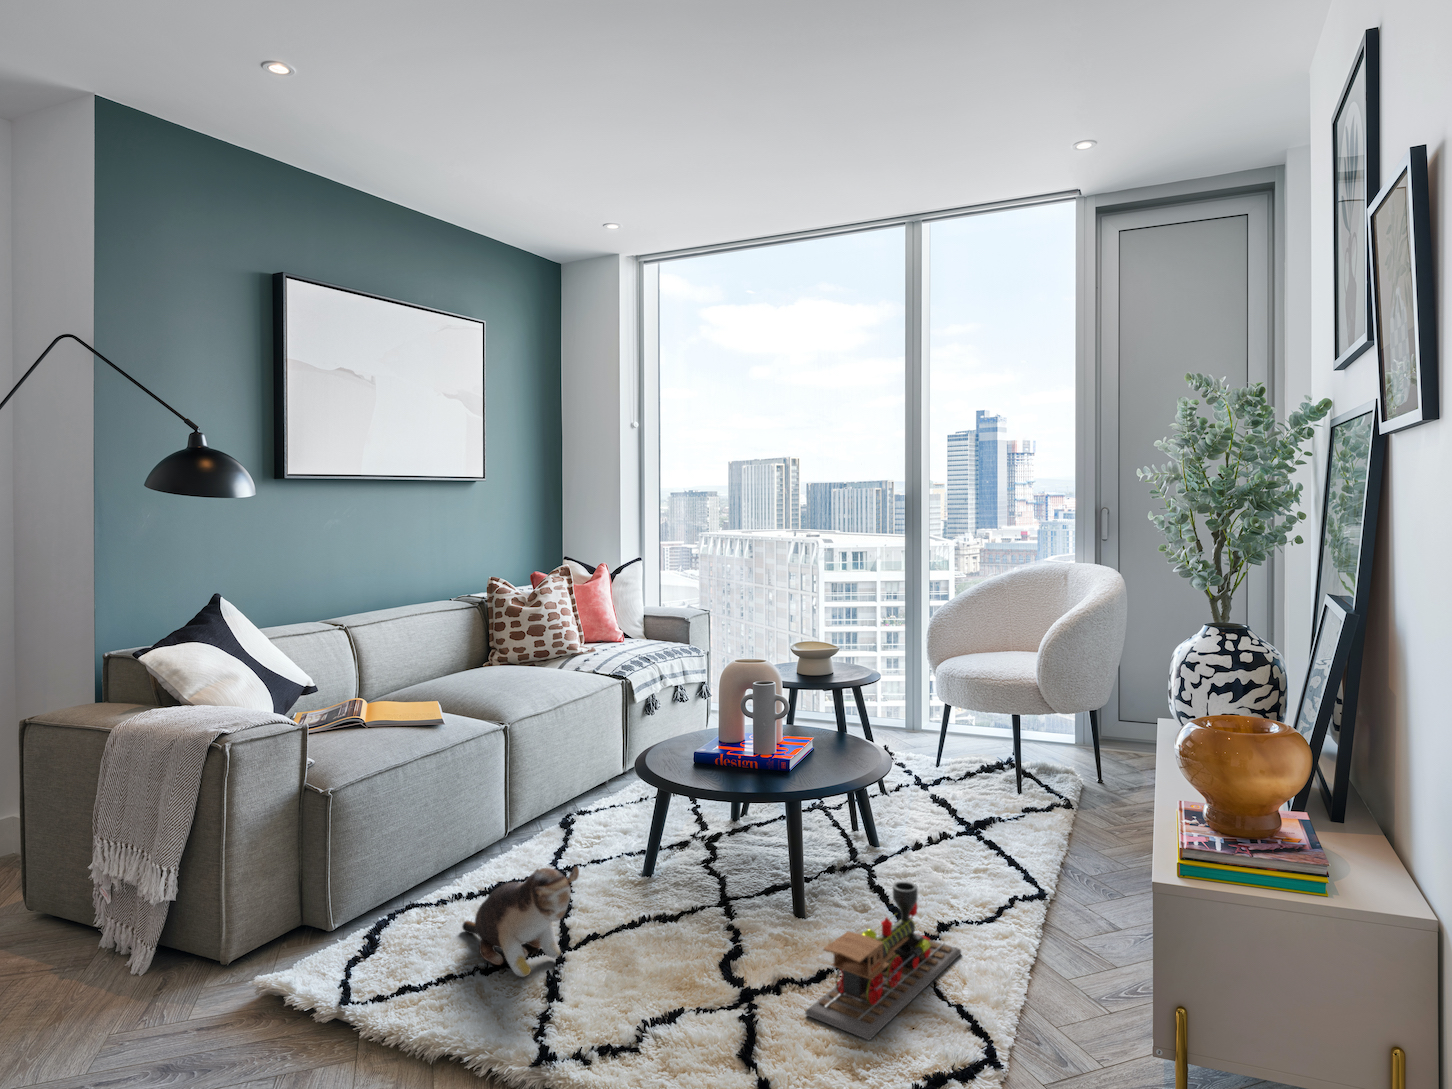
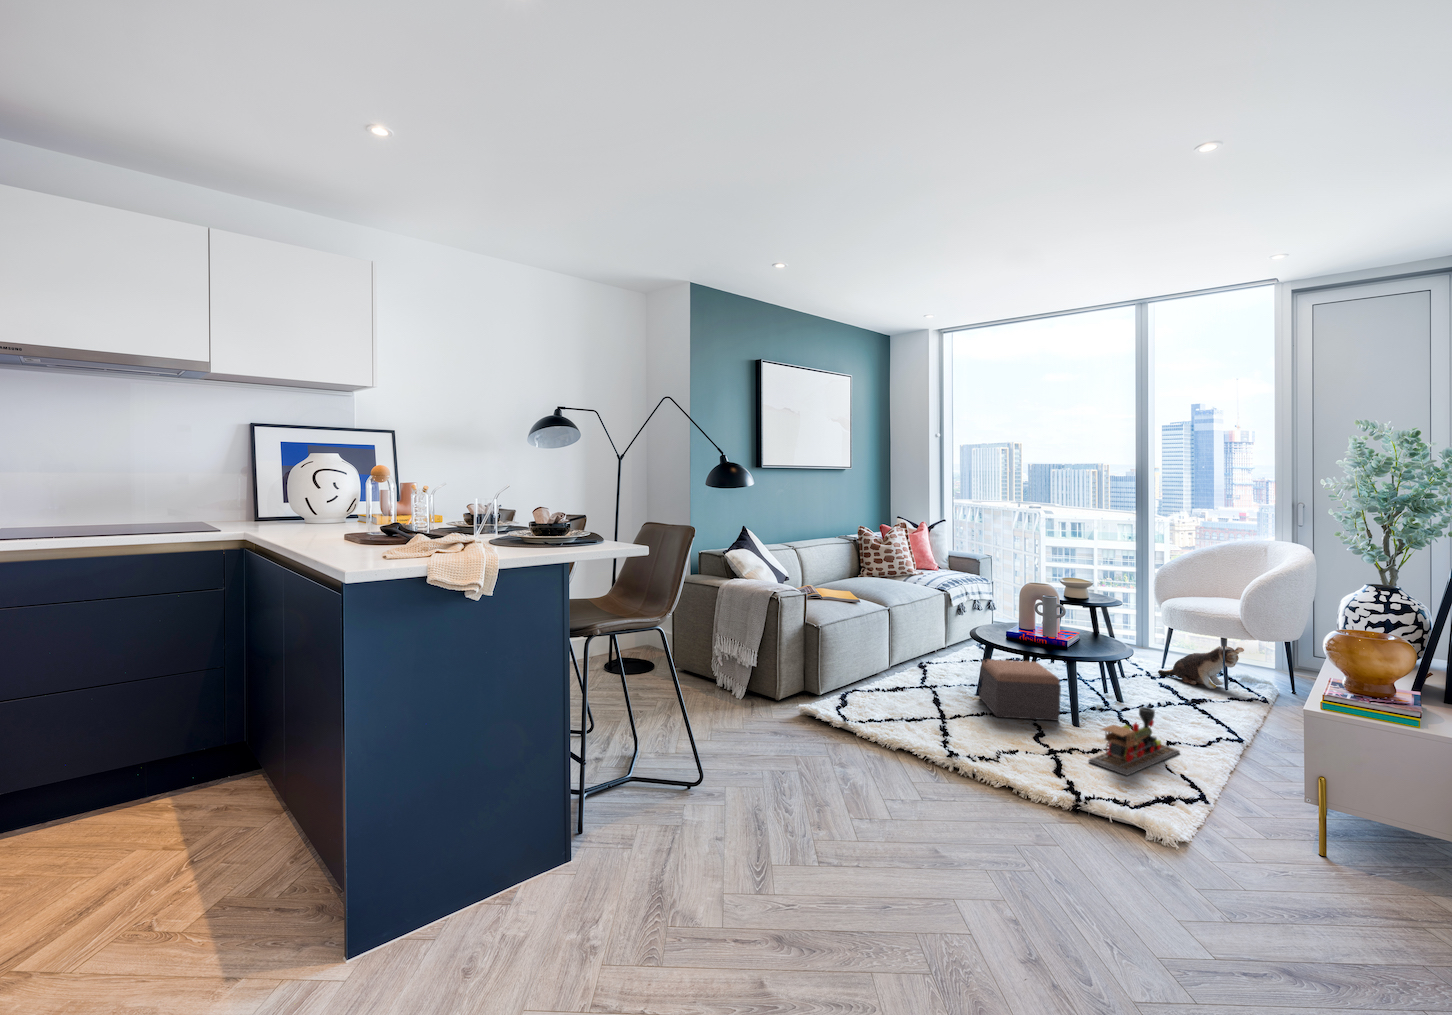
footstool: none [647,801,774,923] -> present [979,659,1061,721]
plush toy: present [462,867,579,977] -> present [1158,646,1244,689]

